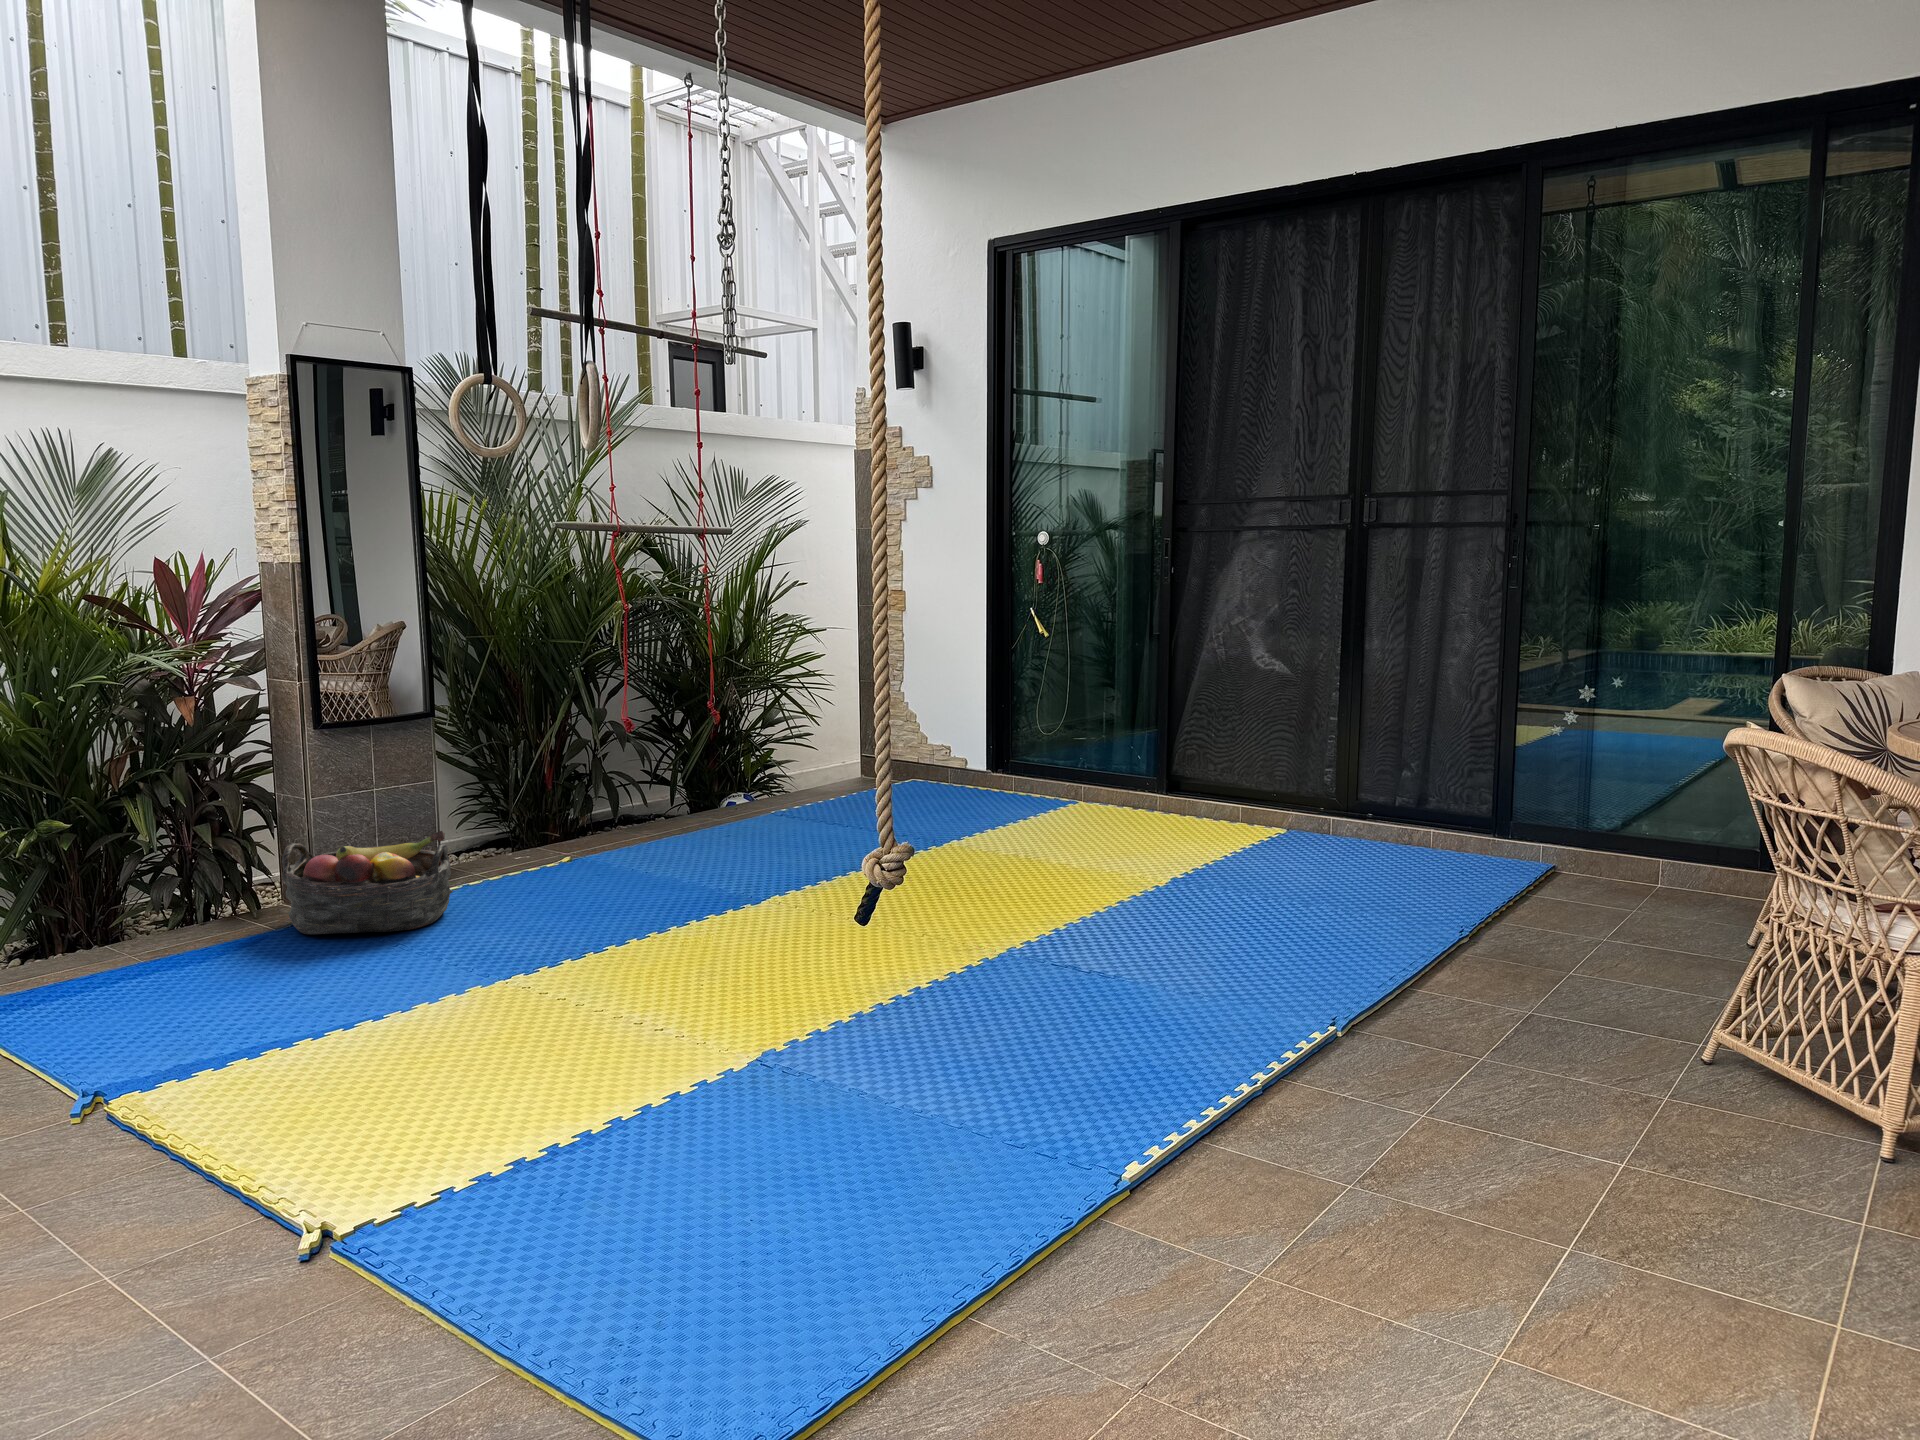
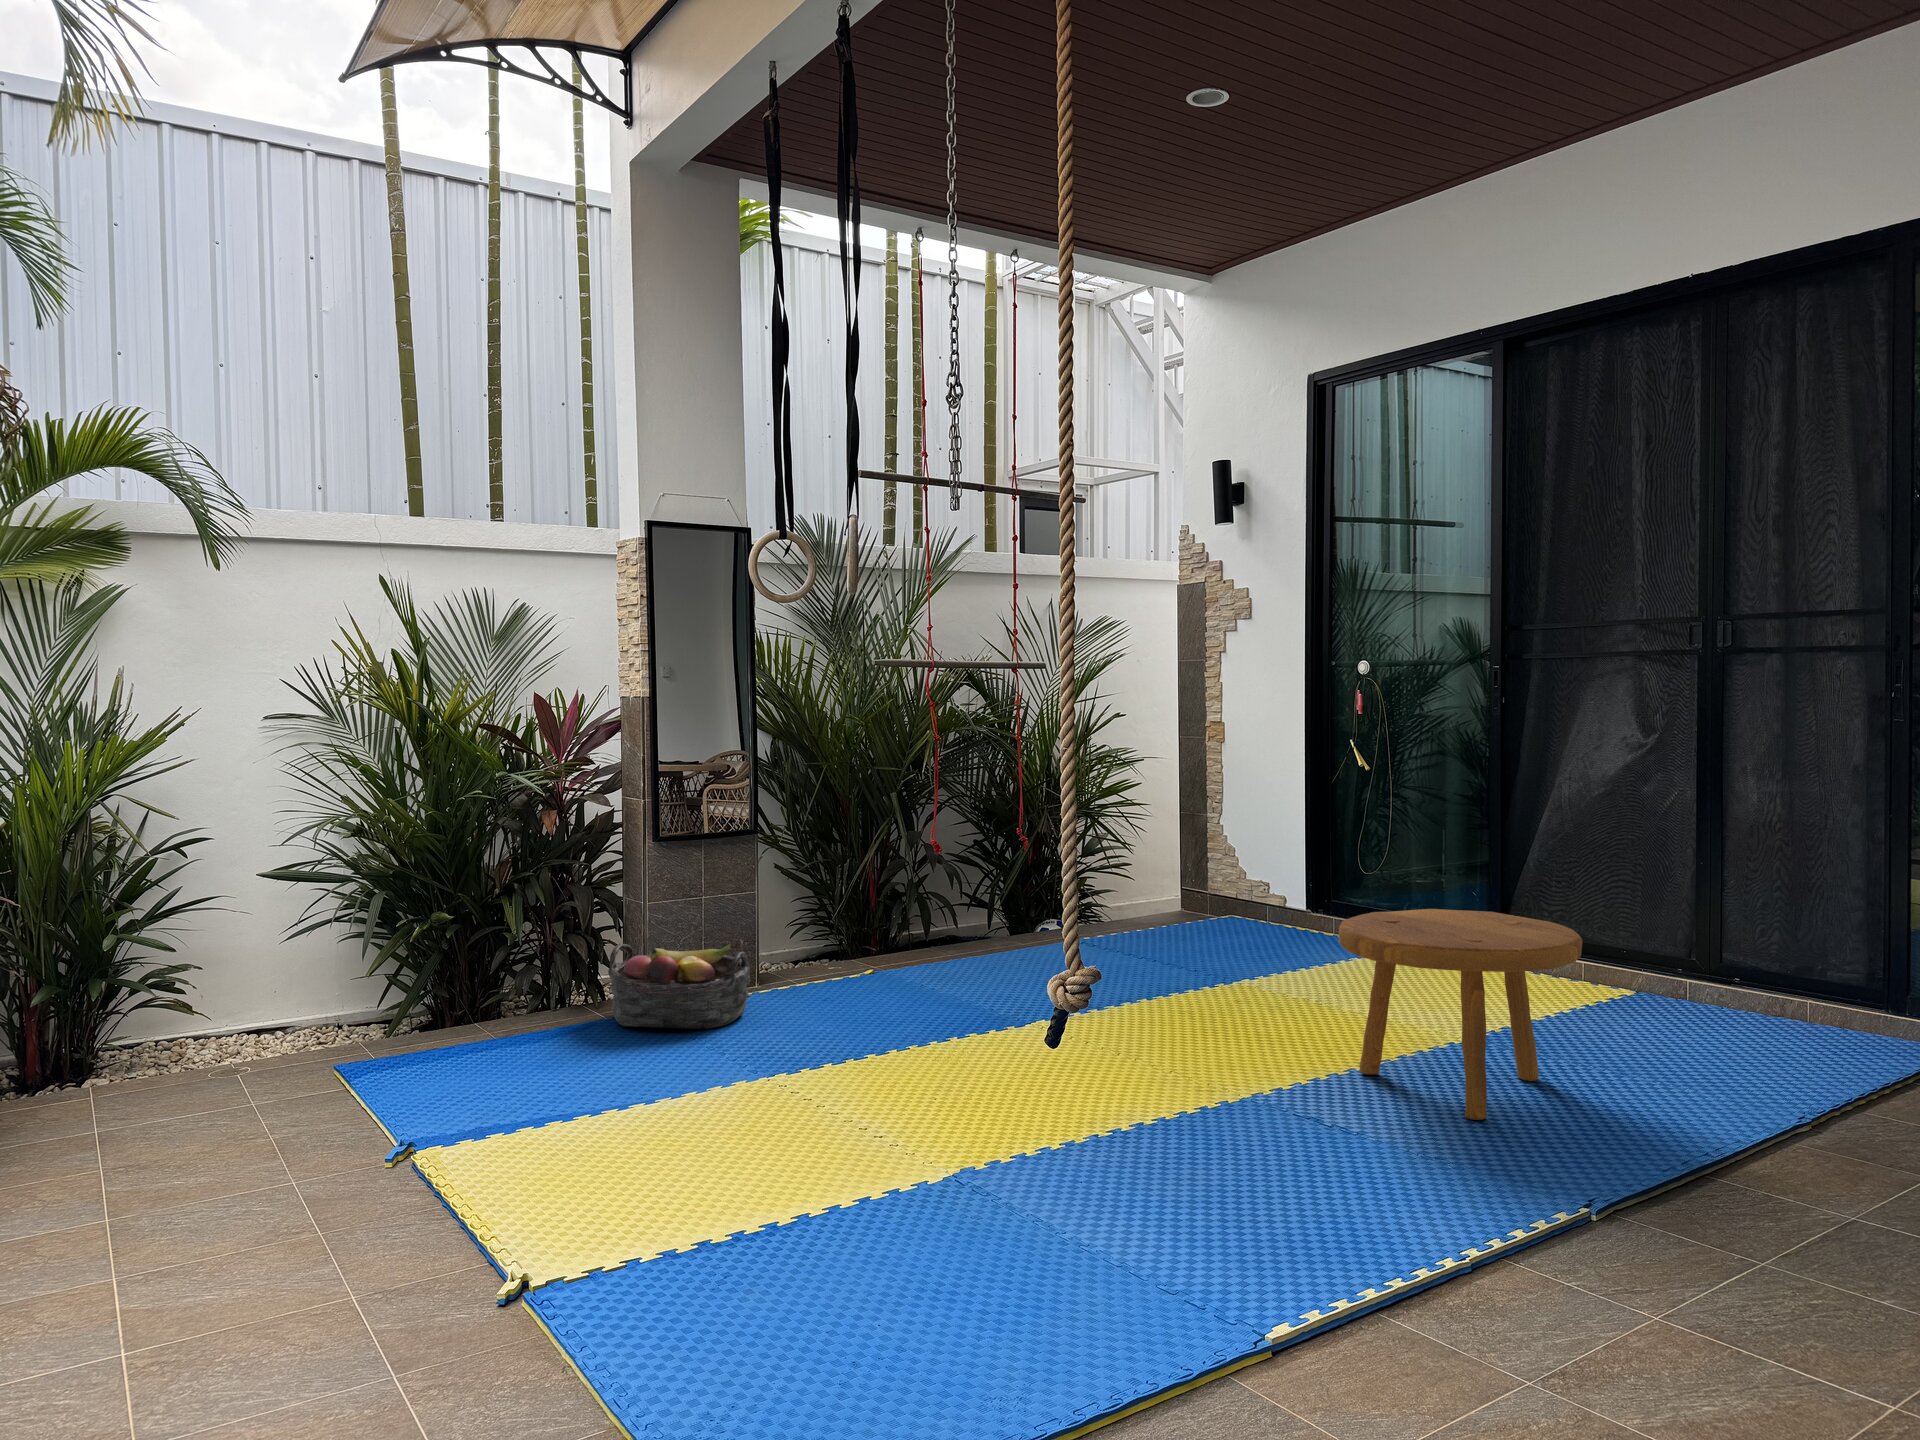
footstool: none [1083,767,1298,958] -> present [1338,909,1582,1120]

